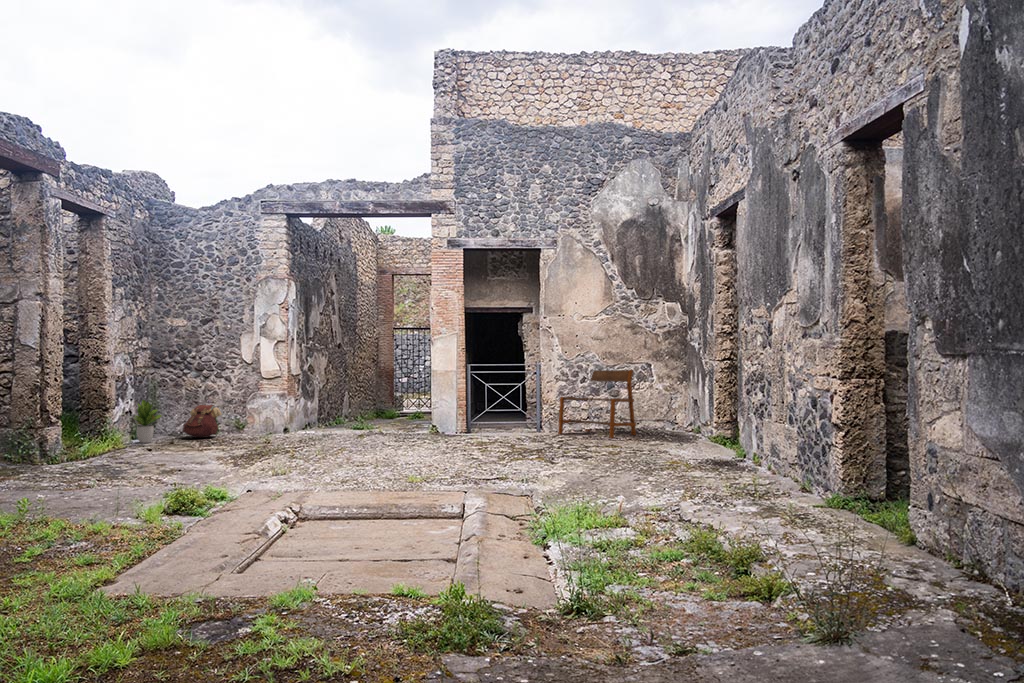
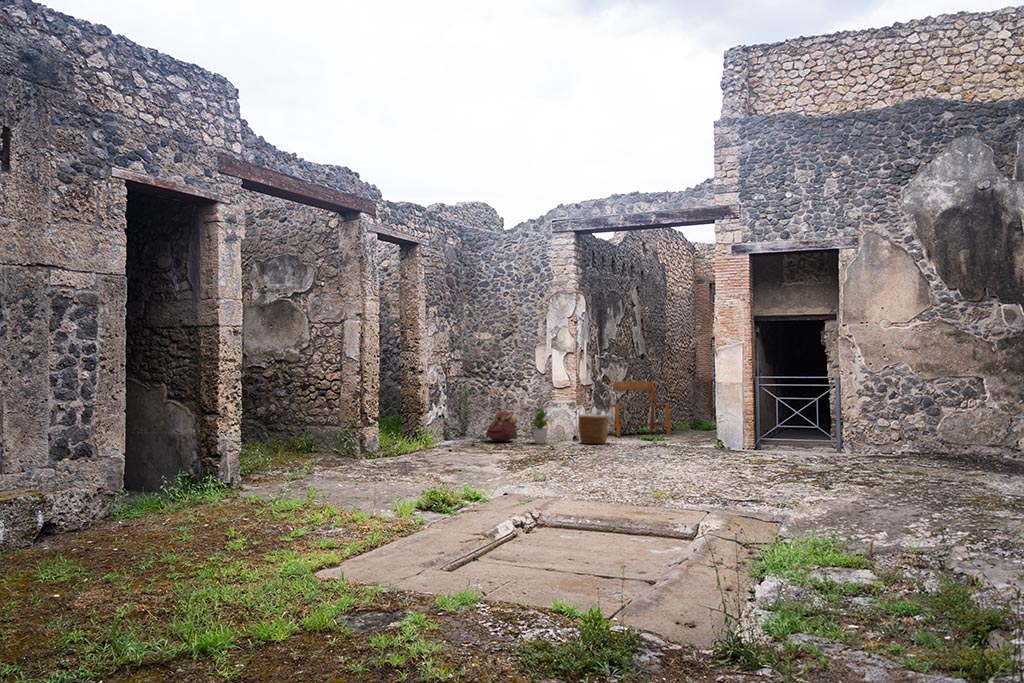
bench: present [558,370,636,438] -> present [607,381,671,437]
potted plant: present [134,400,161,443] -> present [530,406,548,444]
woven basket: none [290,405,321,435] -> present [579,415,608,444]

